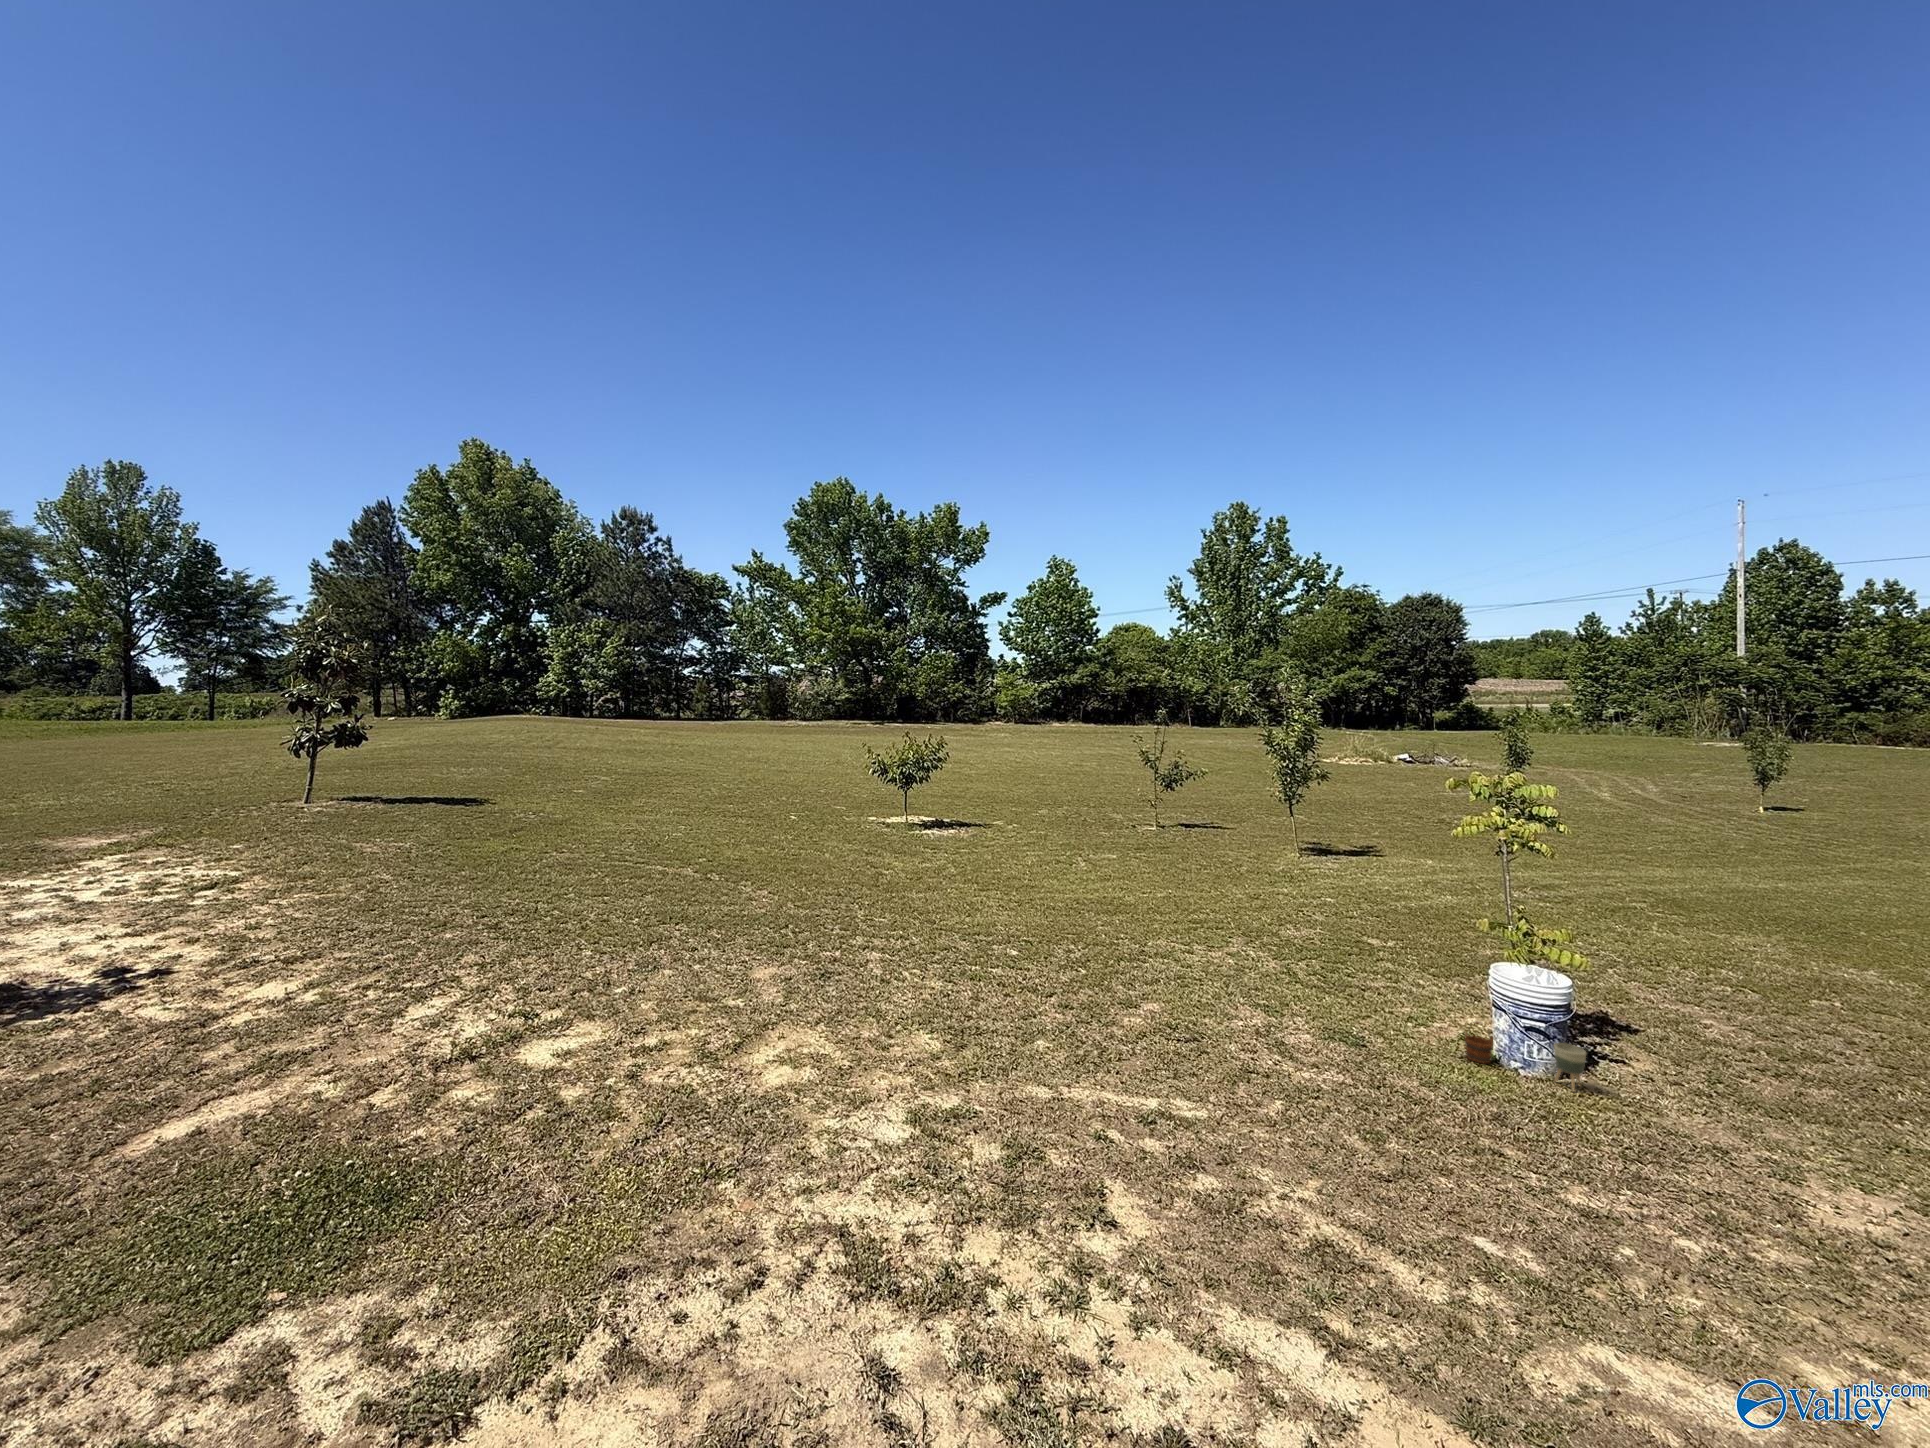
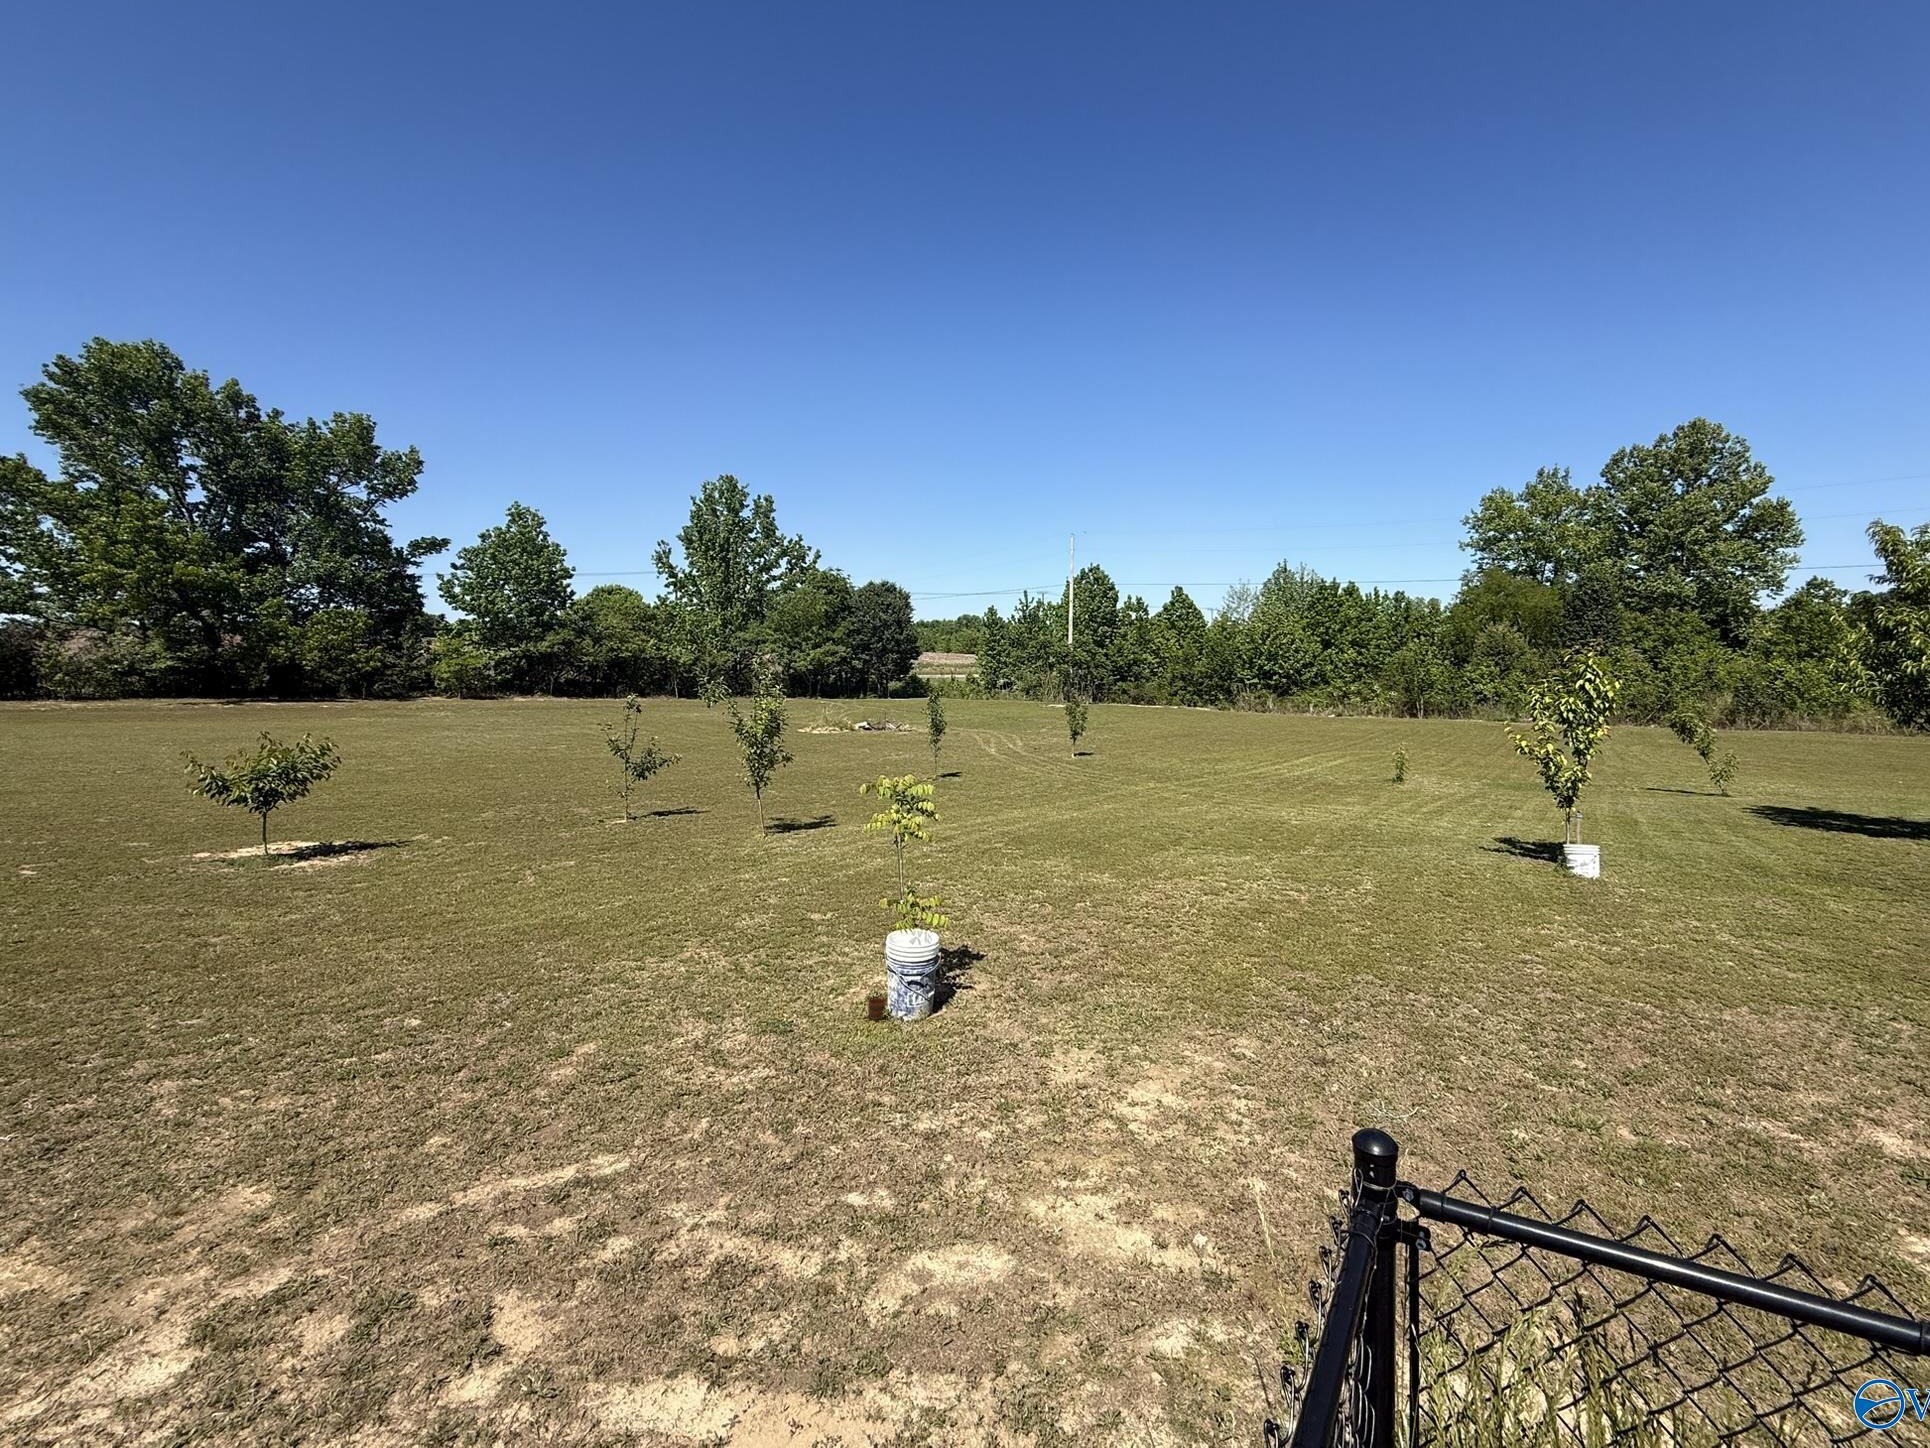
planter: present [1554,1043,1586,1092] -> none [924,988,944,1026]

